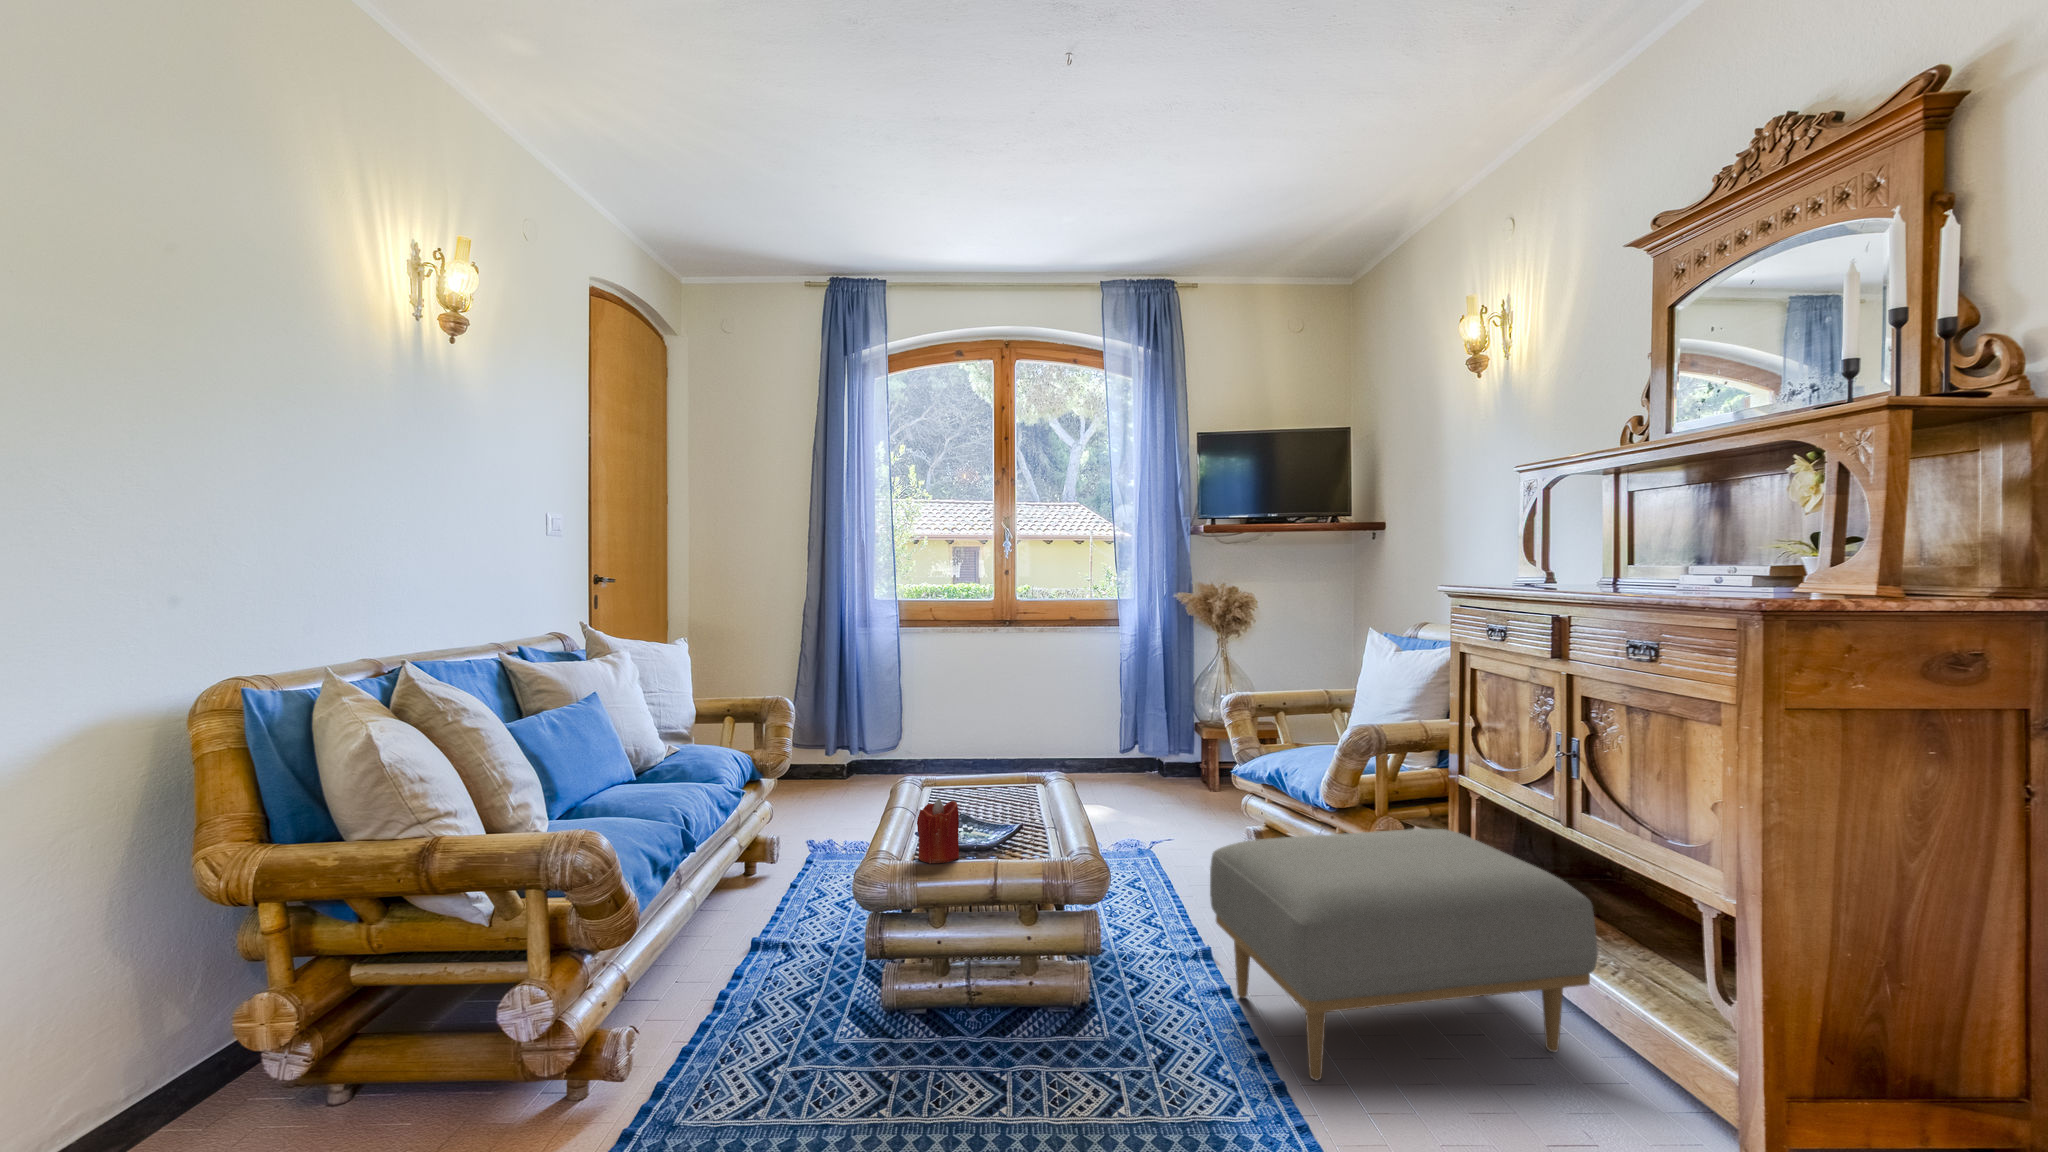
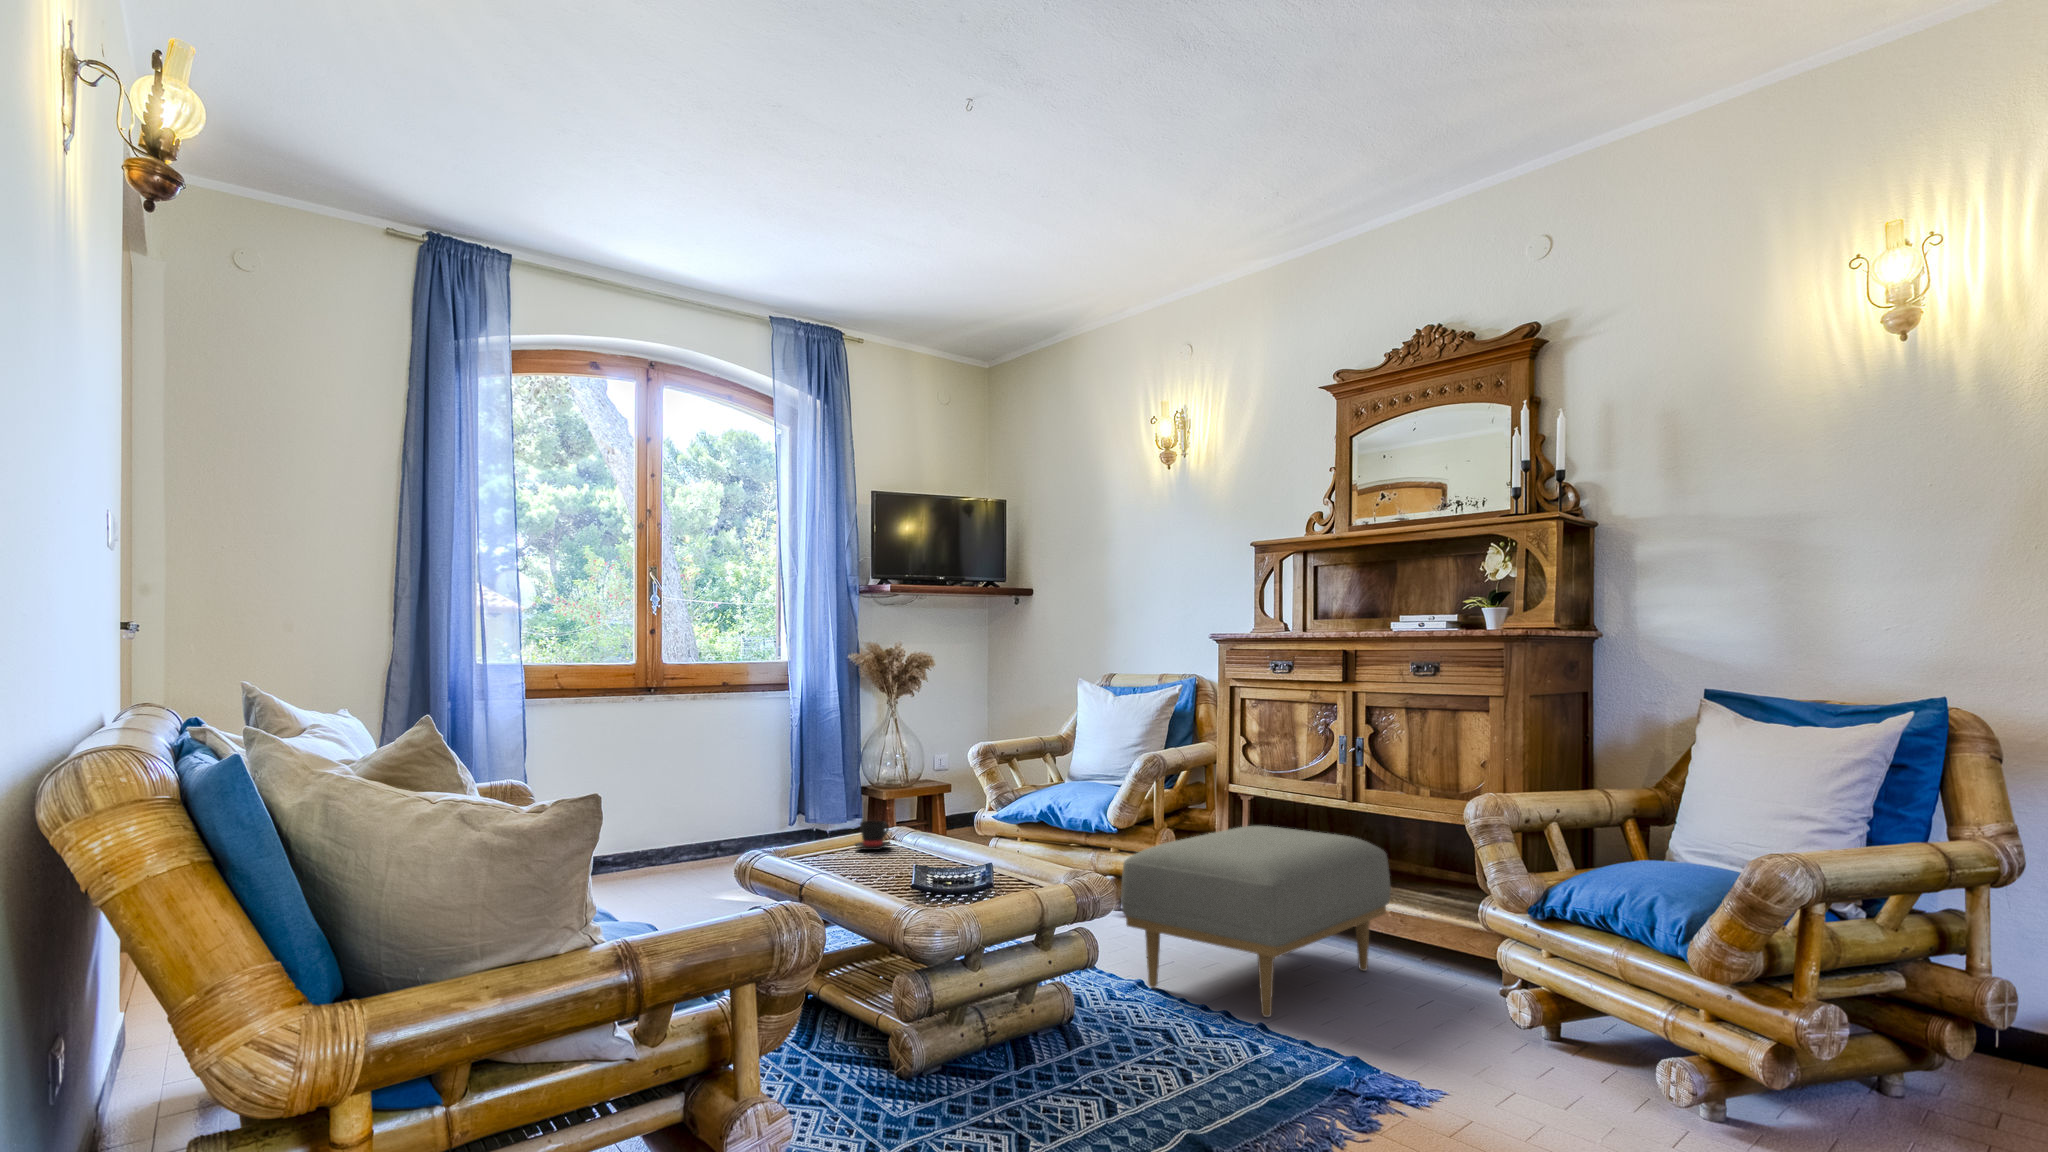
teacup: none [981,769,1017,798] -> present [855,821,890,850]
candle: present [917,798,959,864] -> none [929,826,971,891]

